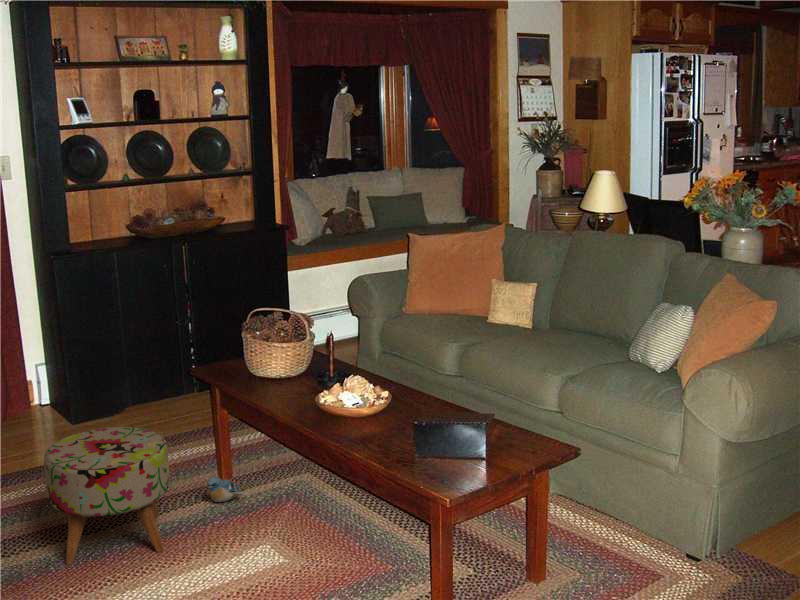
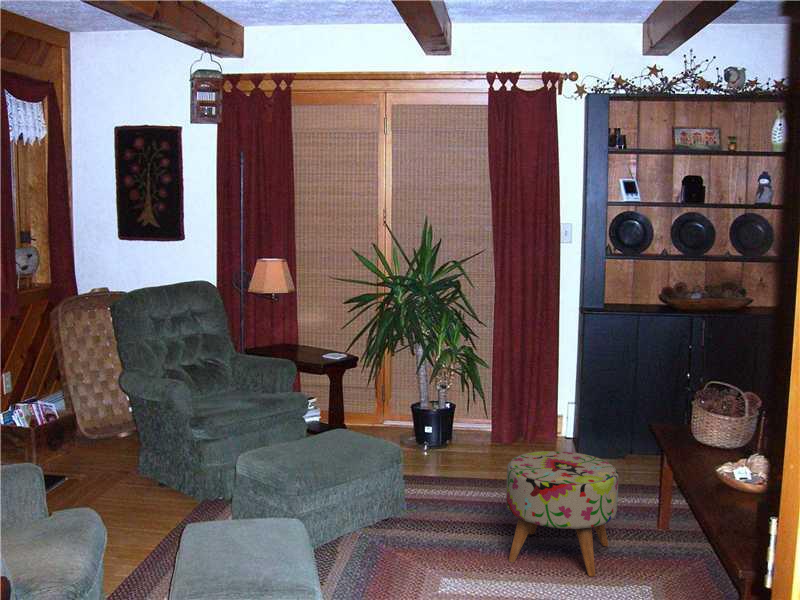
plush toy: present [206,476,244,502] -> none [658,524,698,553]

